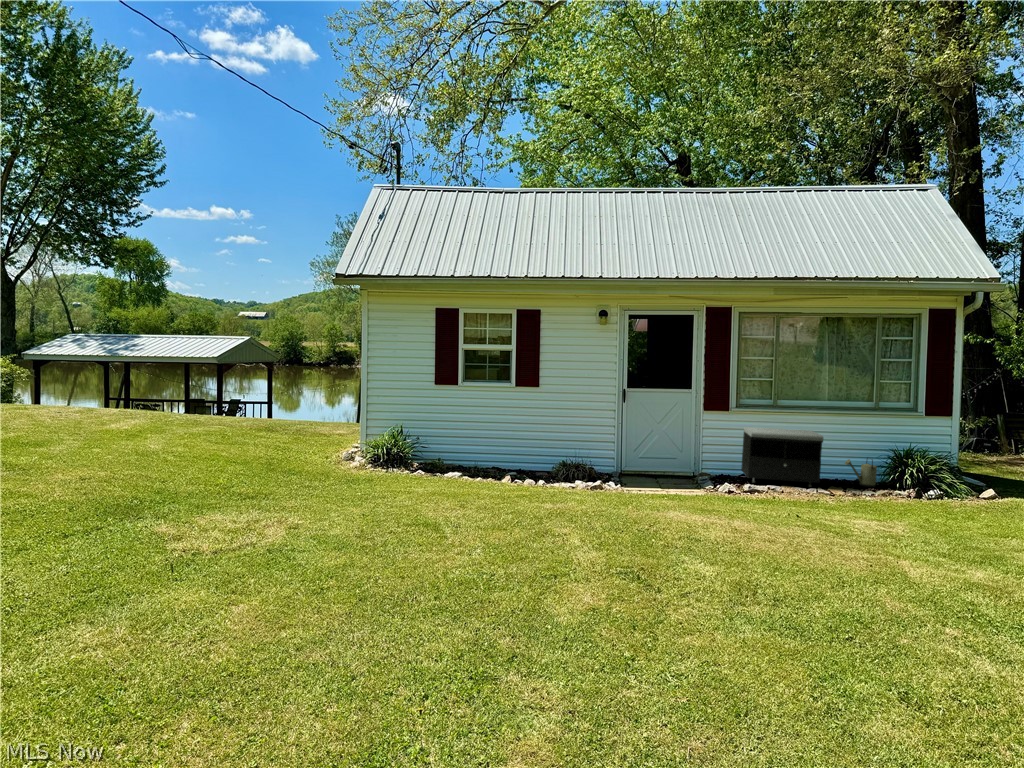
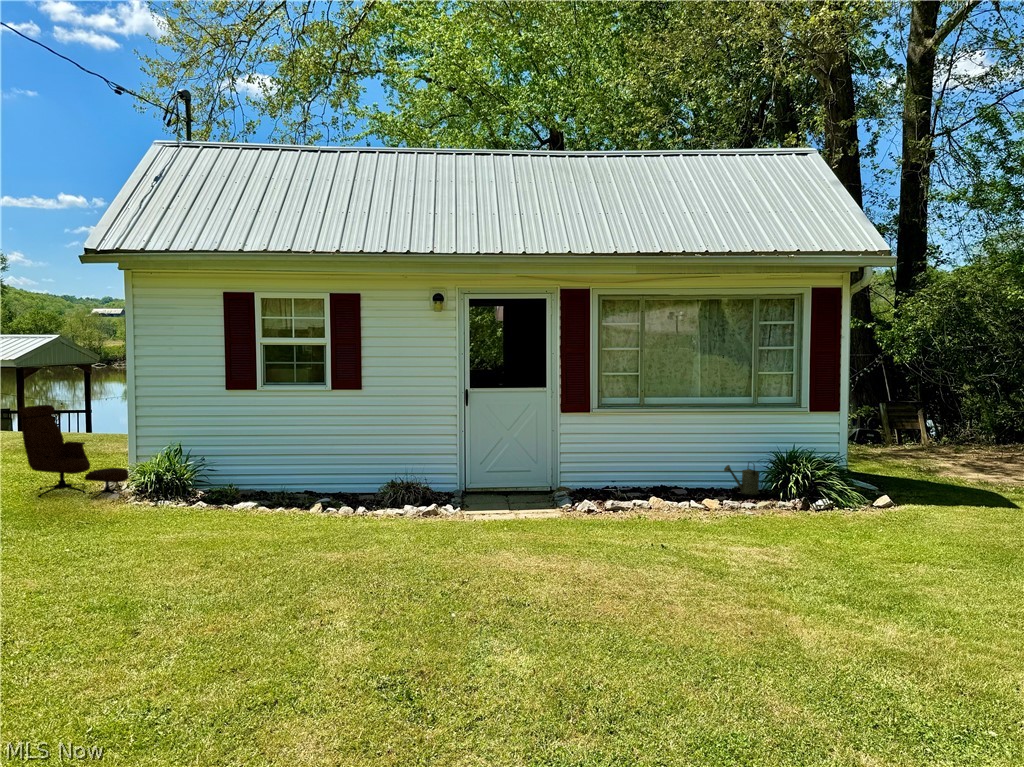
lounge chair: none [292,392,367,464] -> present [19,405,129,499]
storage bench: present [741,427,823,487] -> none [608,431,698,500]

